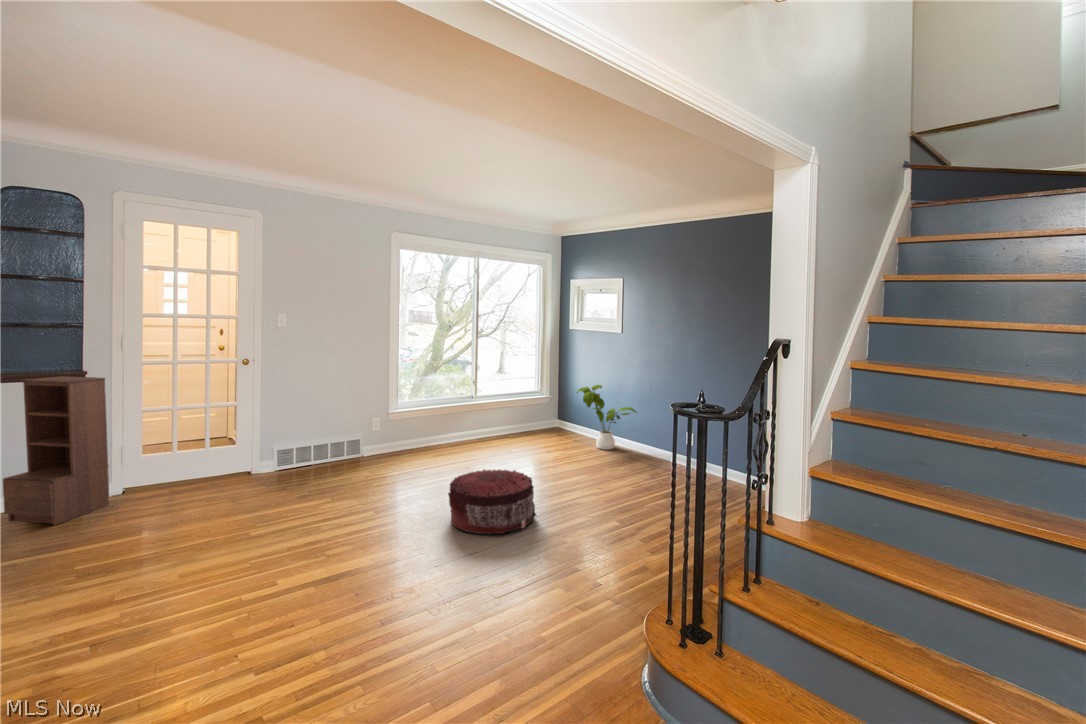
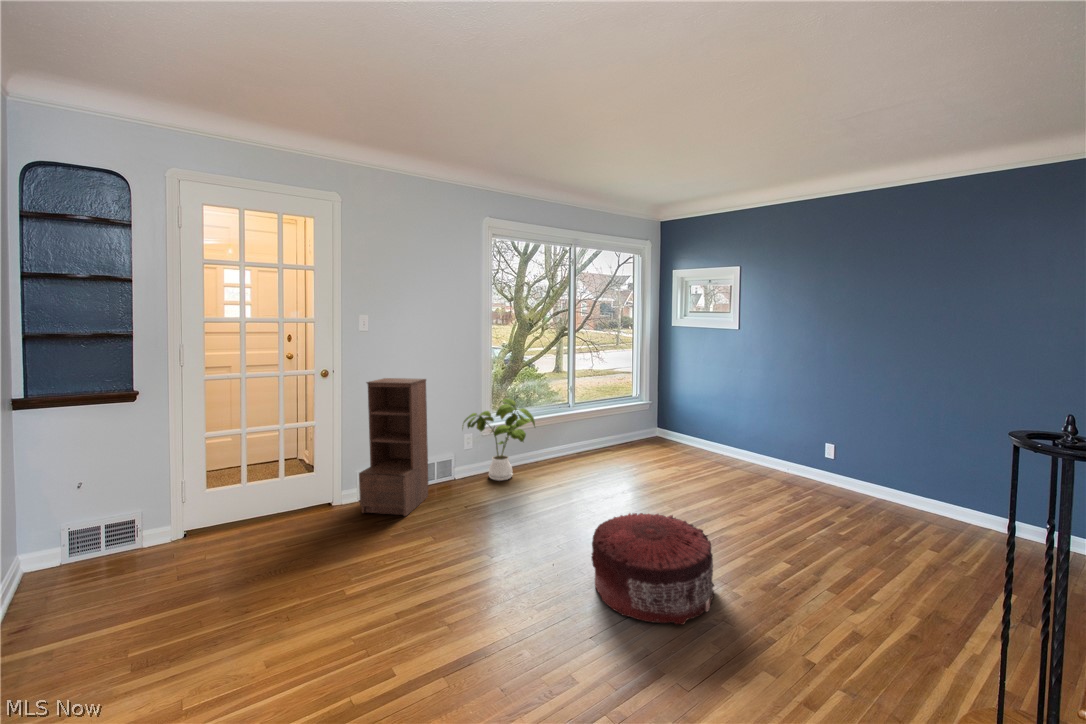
bookshelf: present [3,376,109,525] -> present [359,378,428,516]
house plant: present [577,385,637,450] -> present [462,399,535,481]

